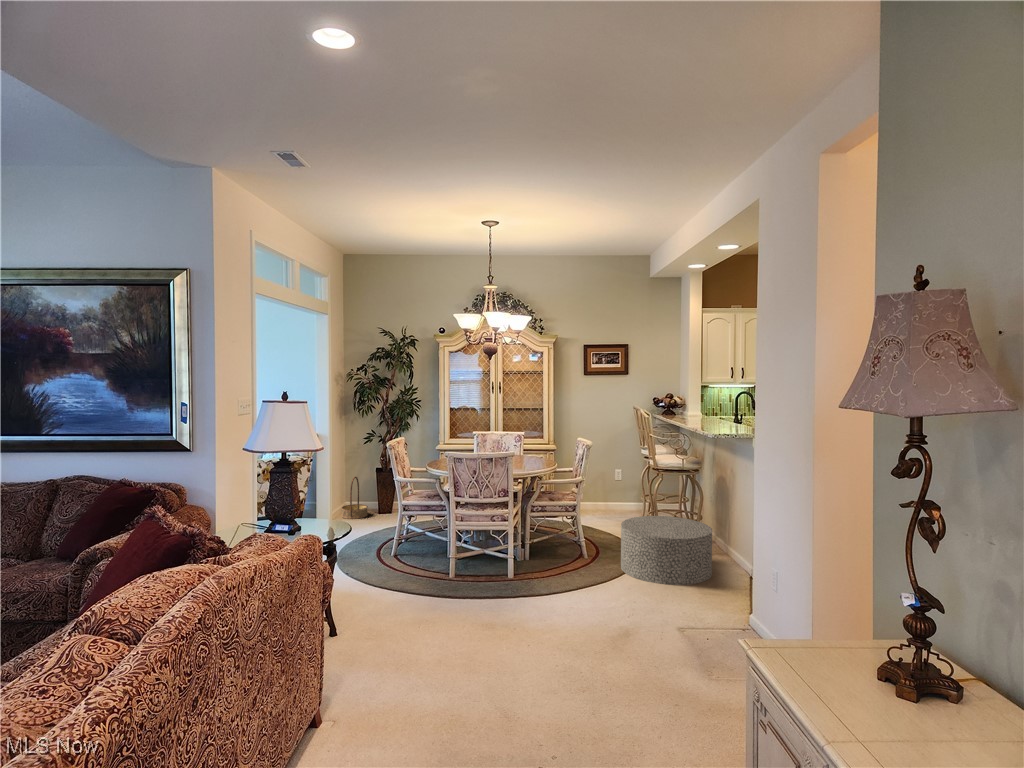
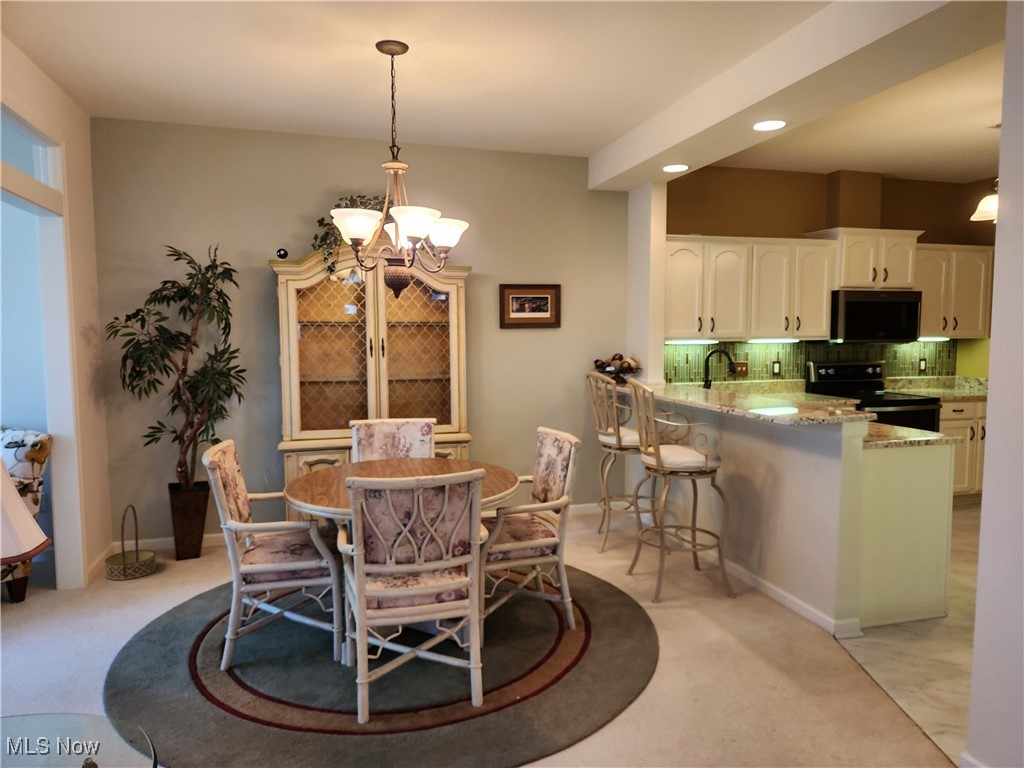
ottoman: present [621,516,712,585] -> none [630,544,778,671]

